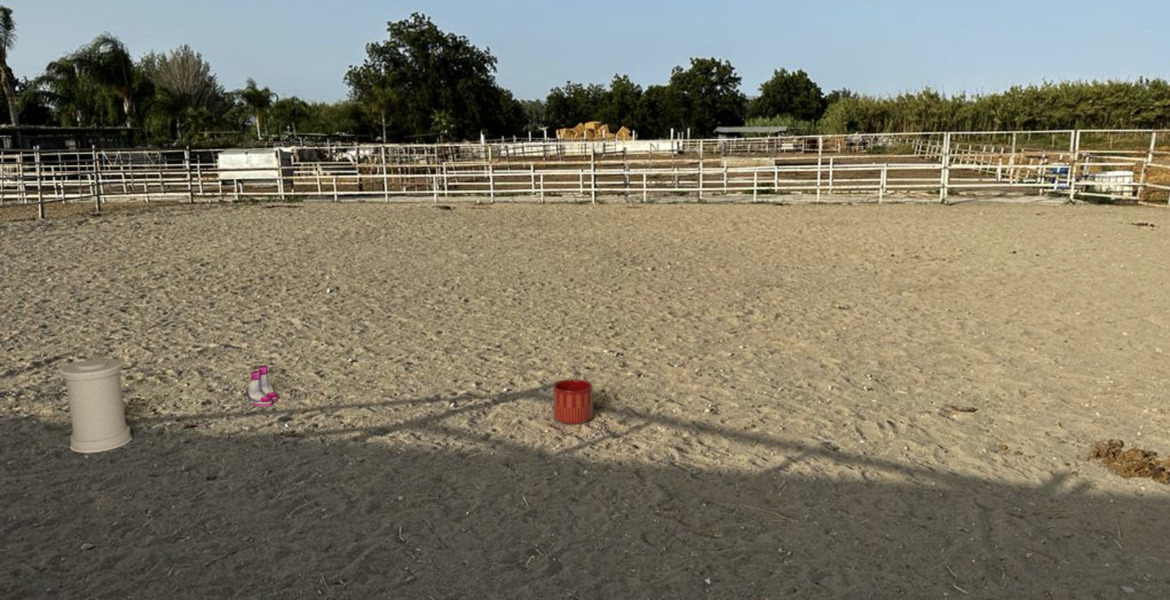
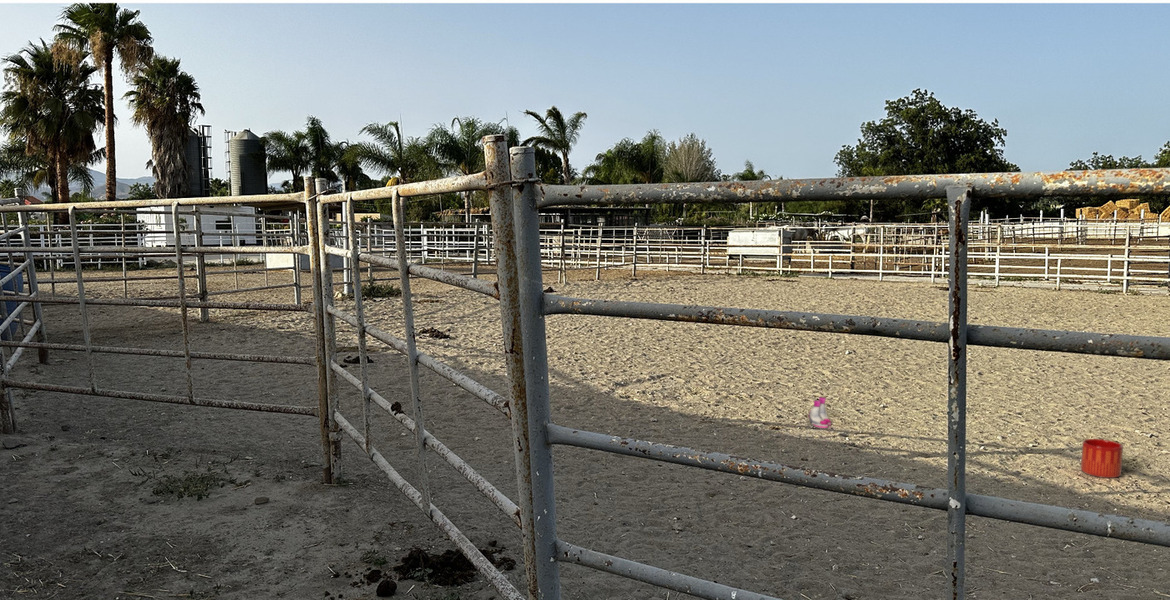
trash can: present [60,358,132,453] -> none [695,374,735,438]

